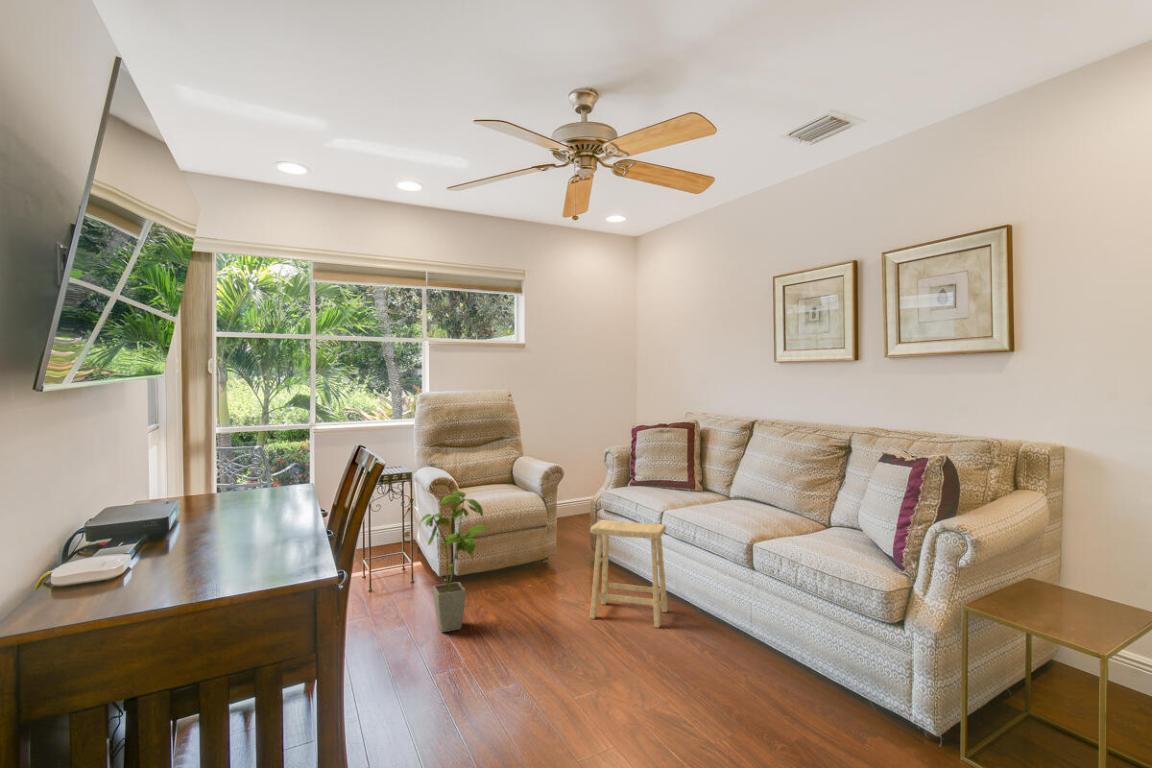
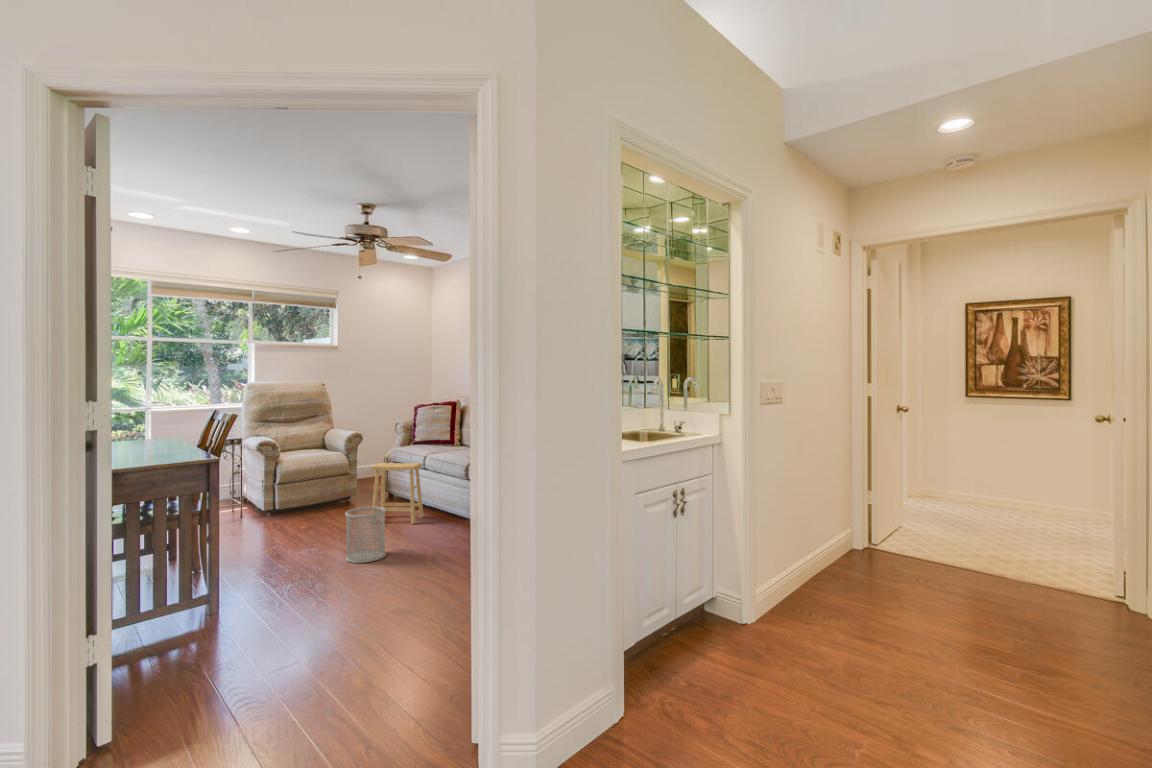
house plant: present [421,491,489,632] -> none [249,445,301,537]
wastebasket: none [572,617,640,732] -> present [346,507,386,563]

